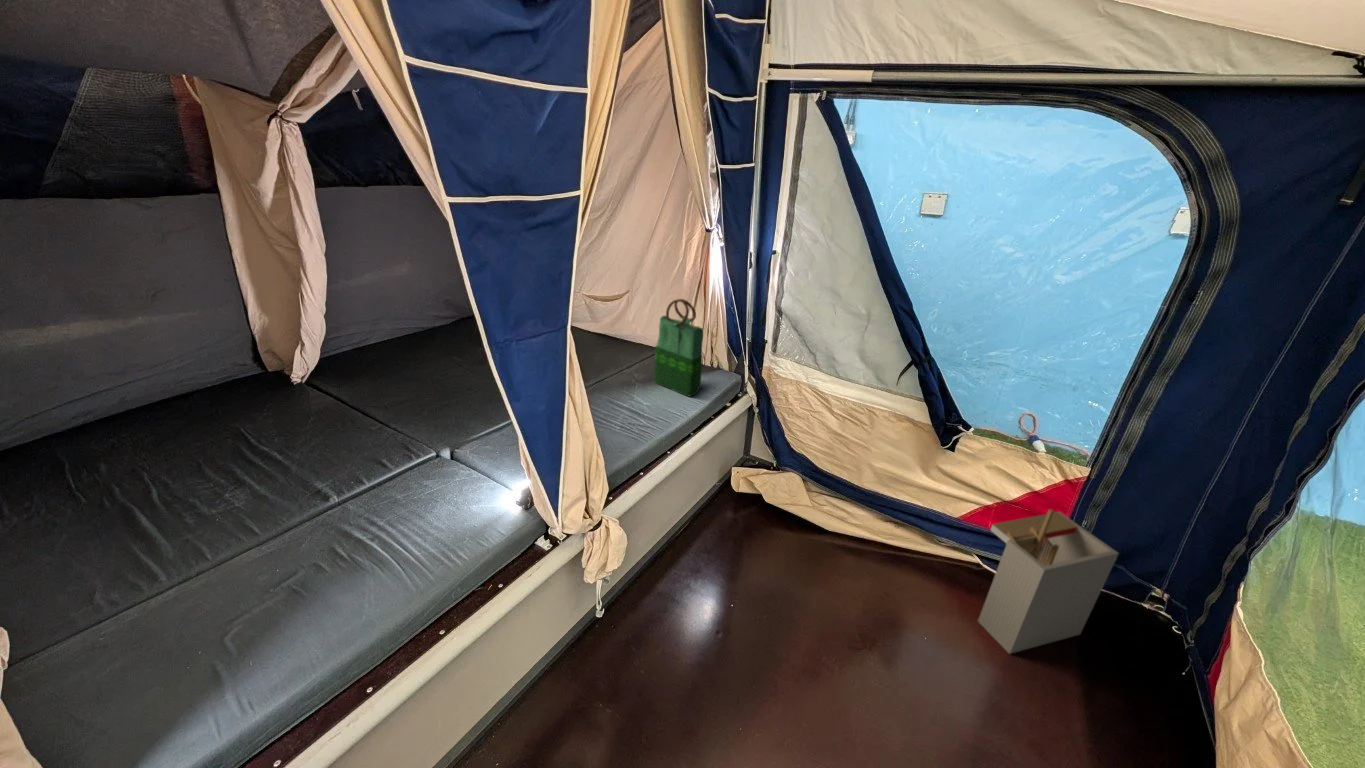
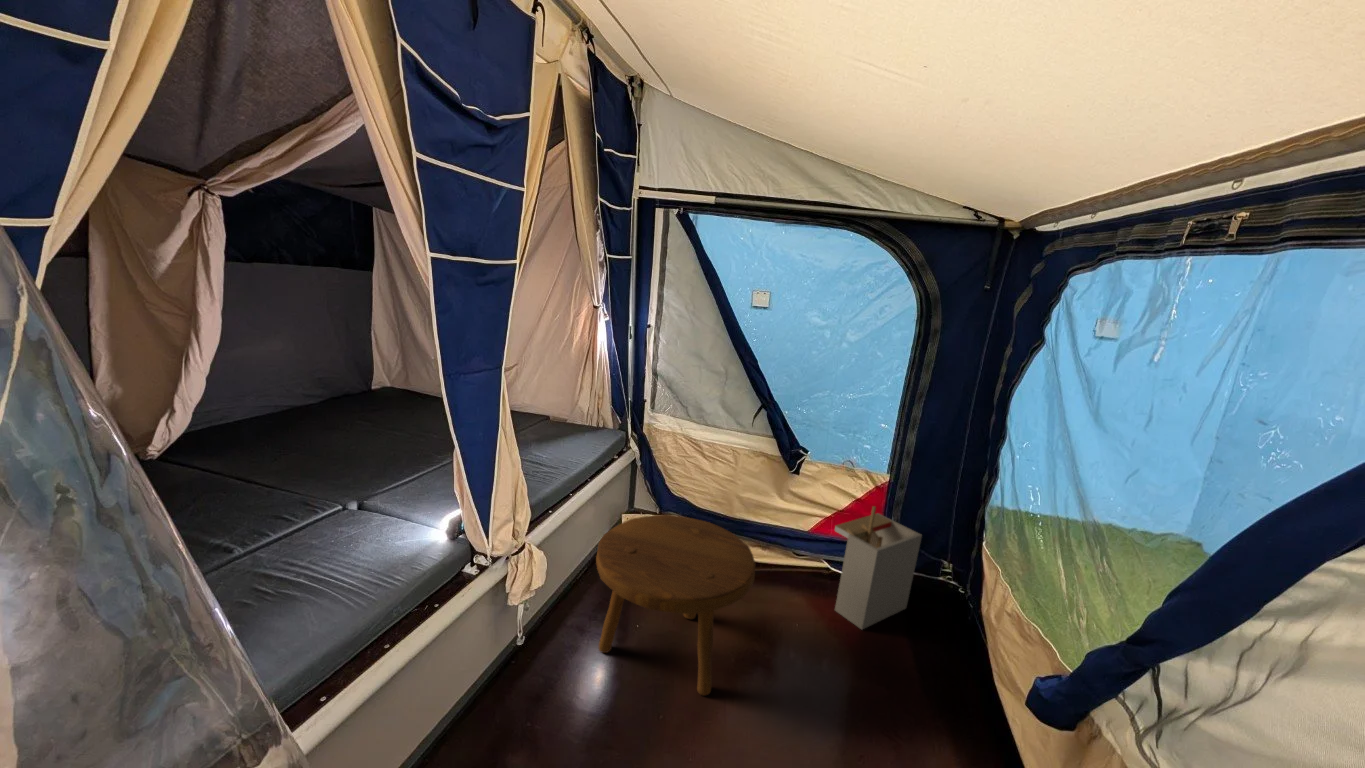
tote bag: present [654,299,703,396] -> none [549,364,594,449]
footstool: none [682,488,869,702] -> present [596,515,755,696]

